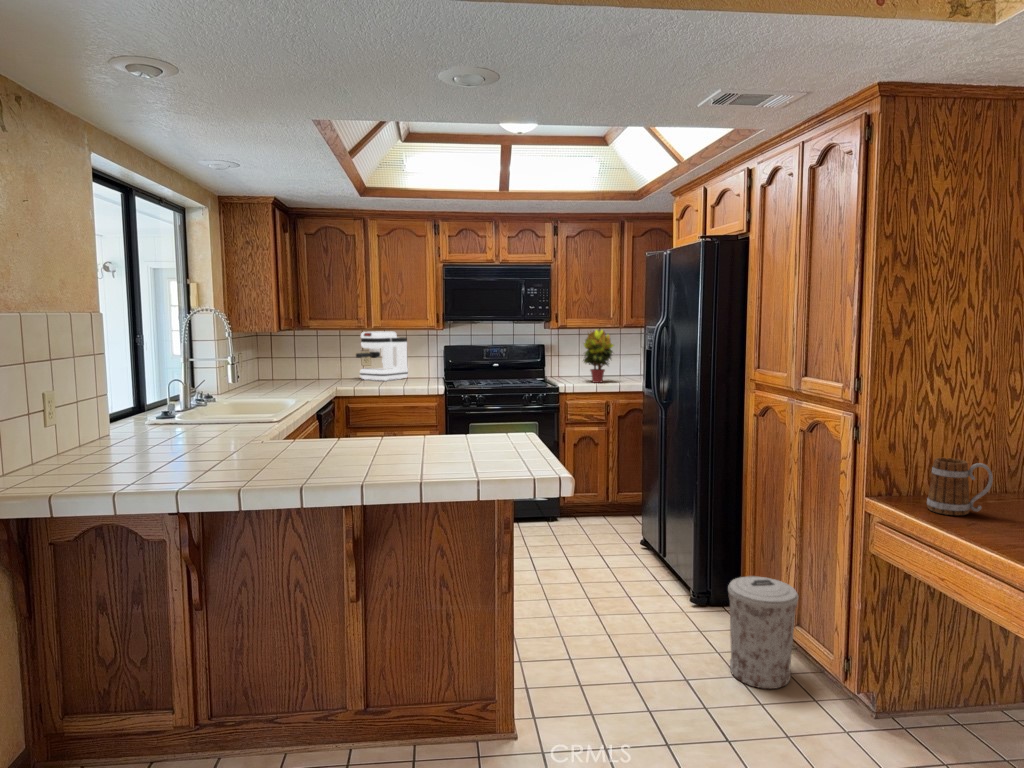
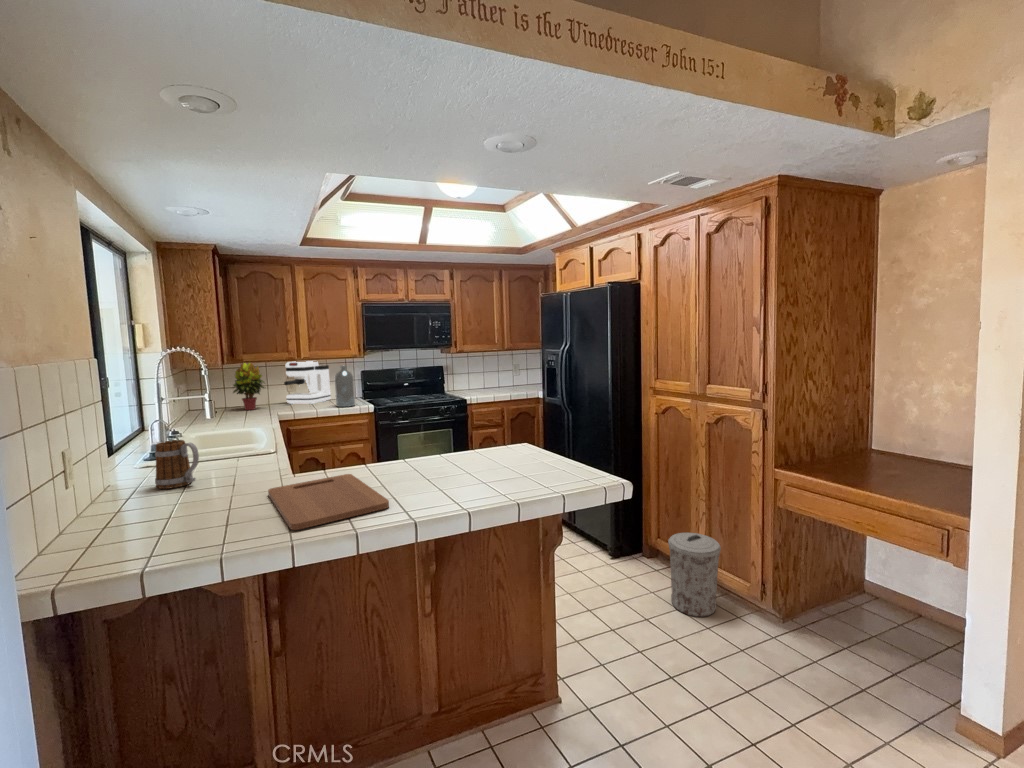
potted plant: present [583,330,614,383] -> present [233,363,264,410]
bottle: none [403,338,425,386] -> present [334,366,355,407]
cutting board: none [226,439,324,472] -> present [268,474,389,530]
mug: present [927,458,993,515] -> present [155,440,199,489]

